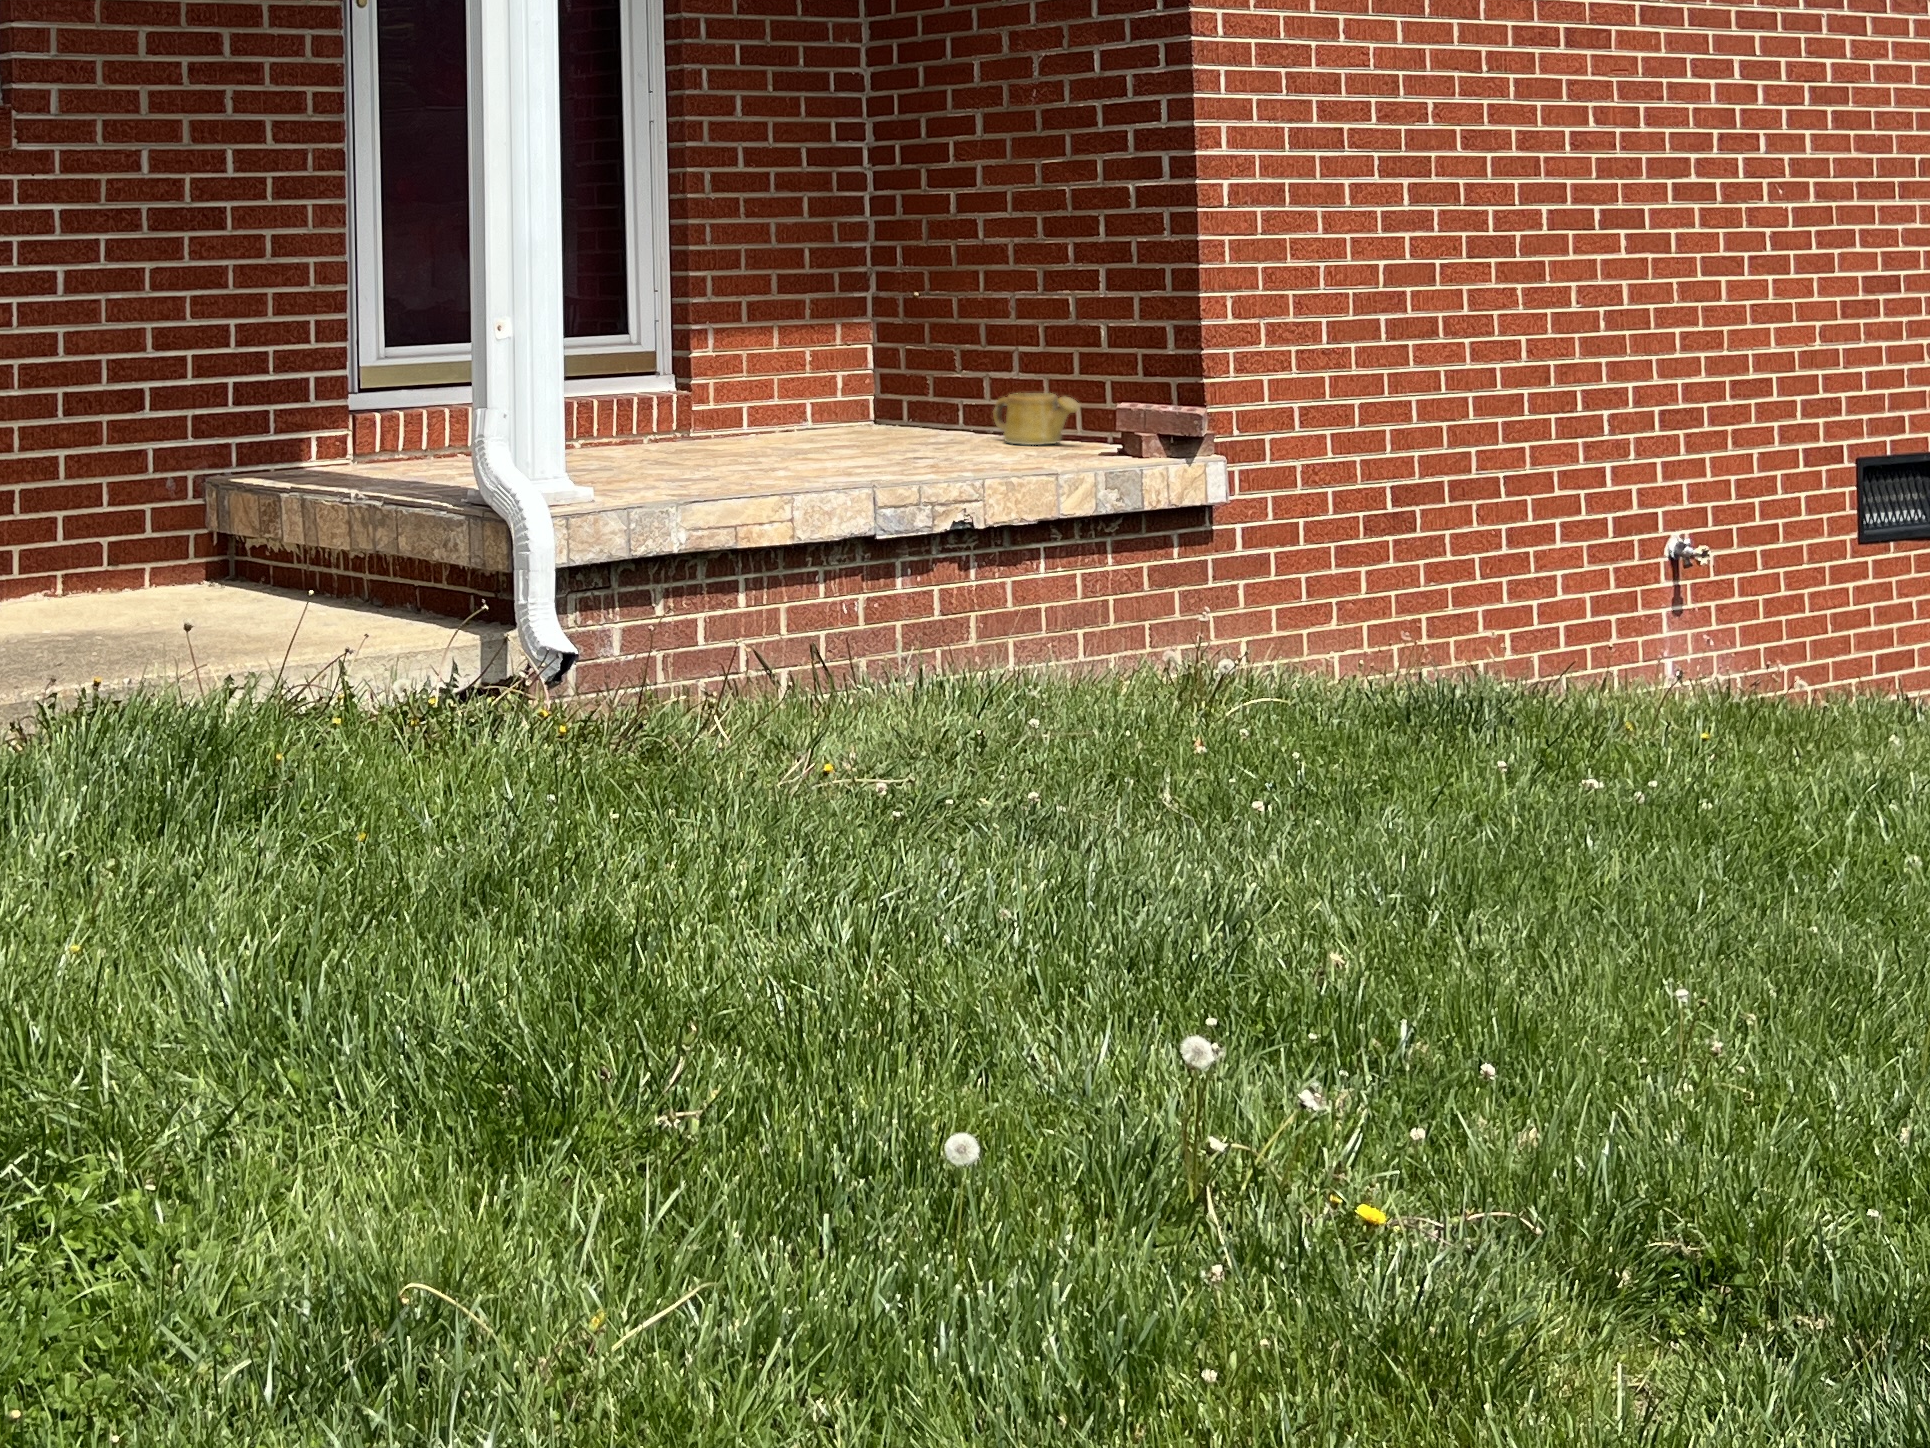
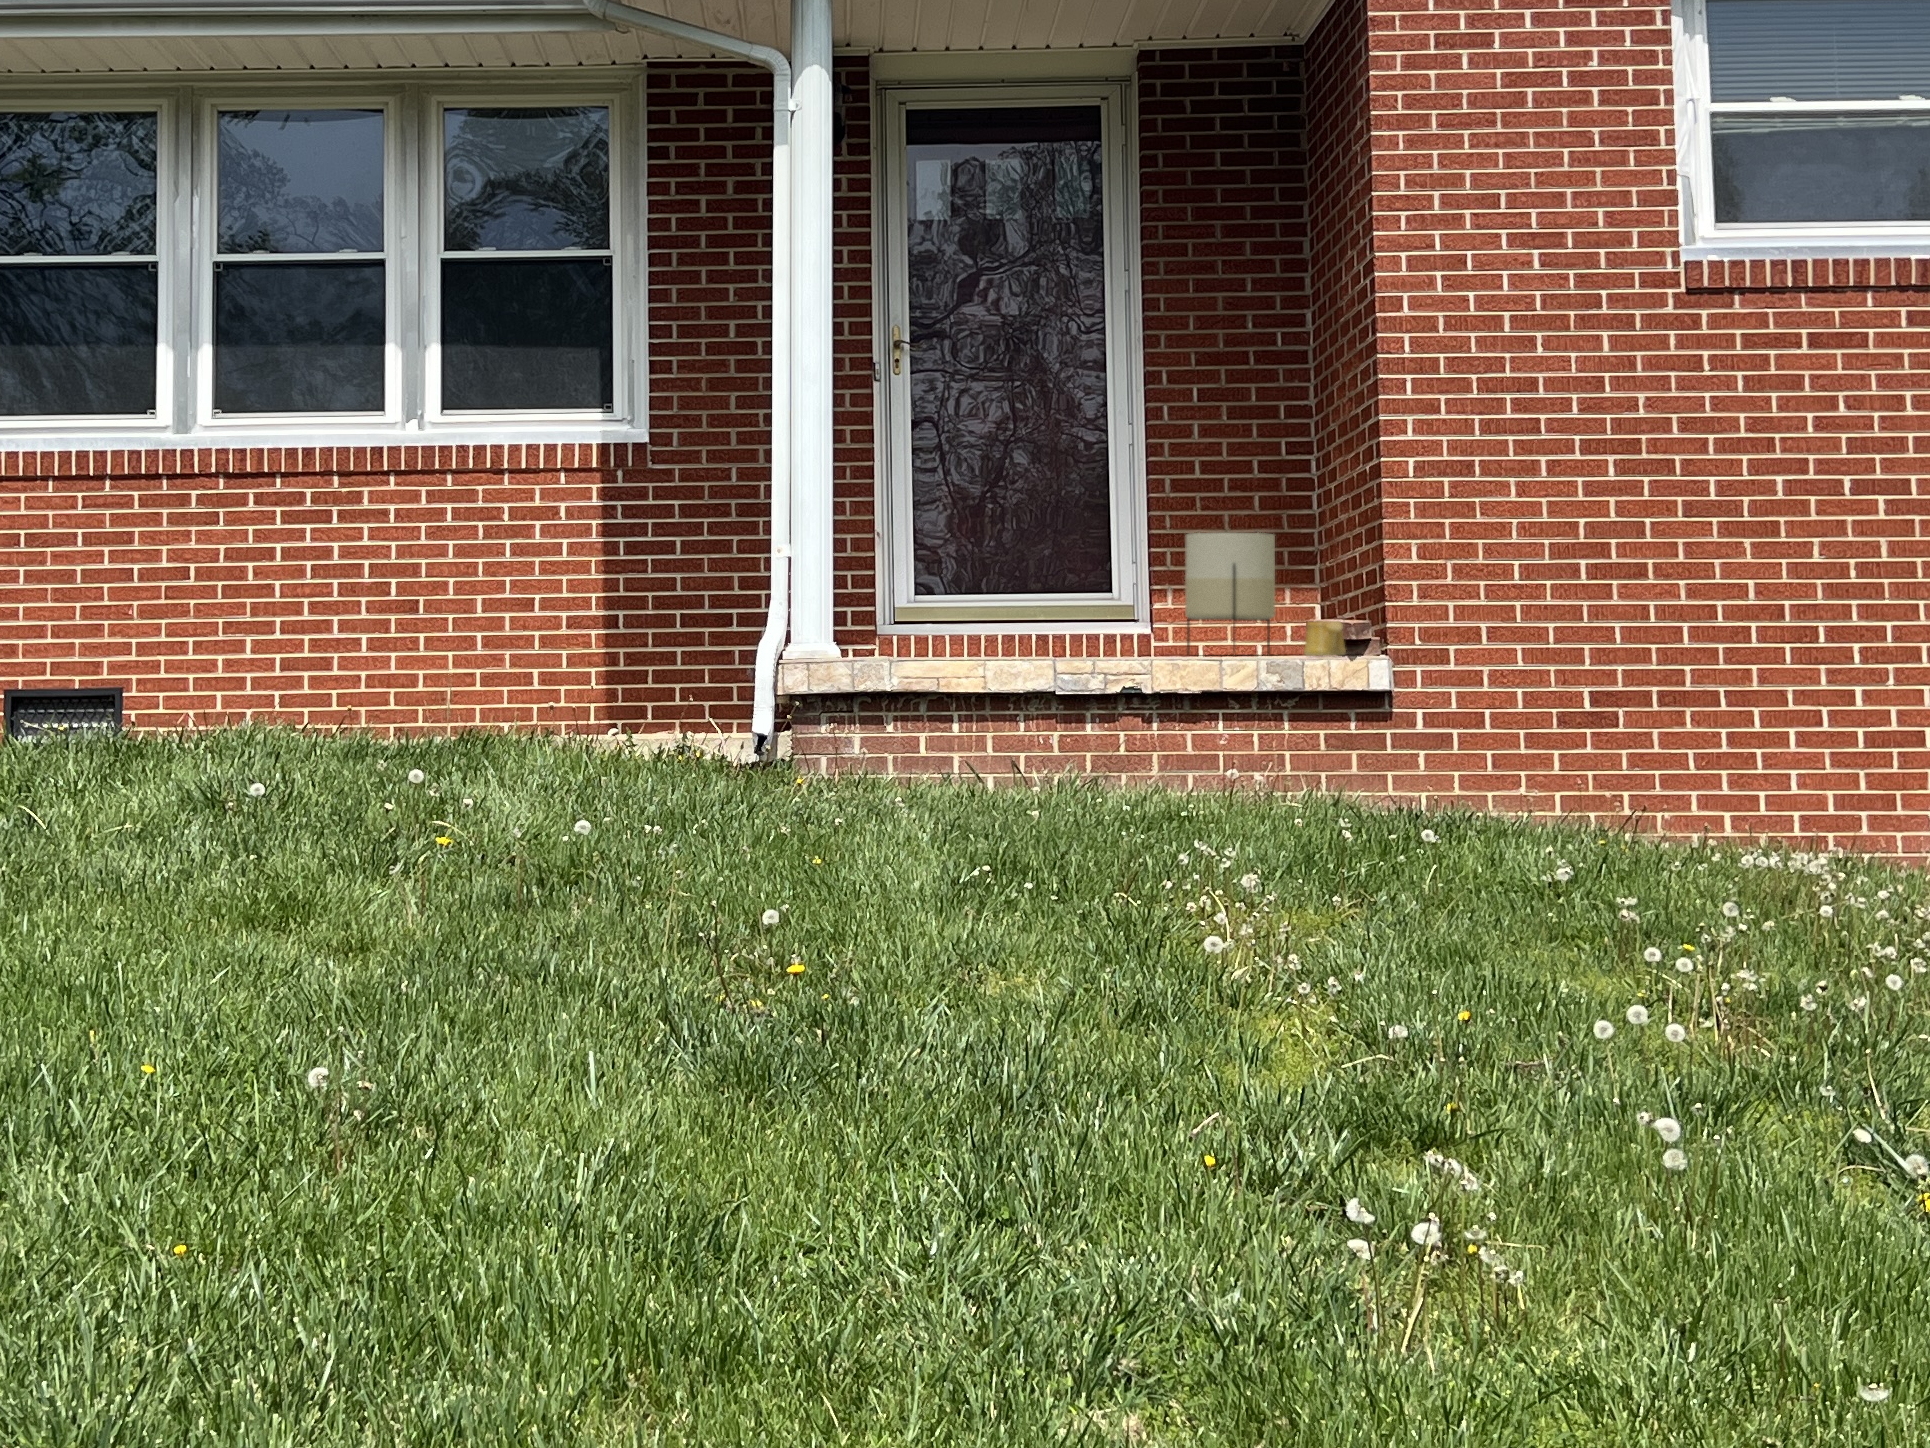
planter: none [754,259,885,436] -> present [1185,533,1275,655]

